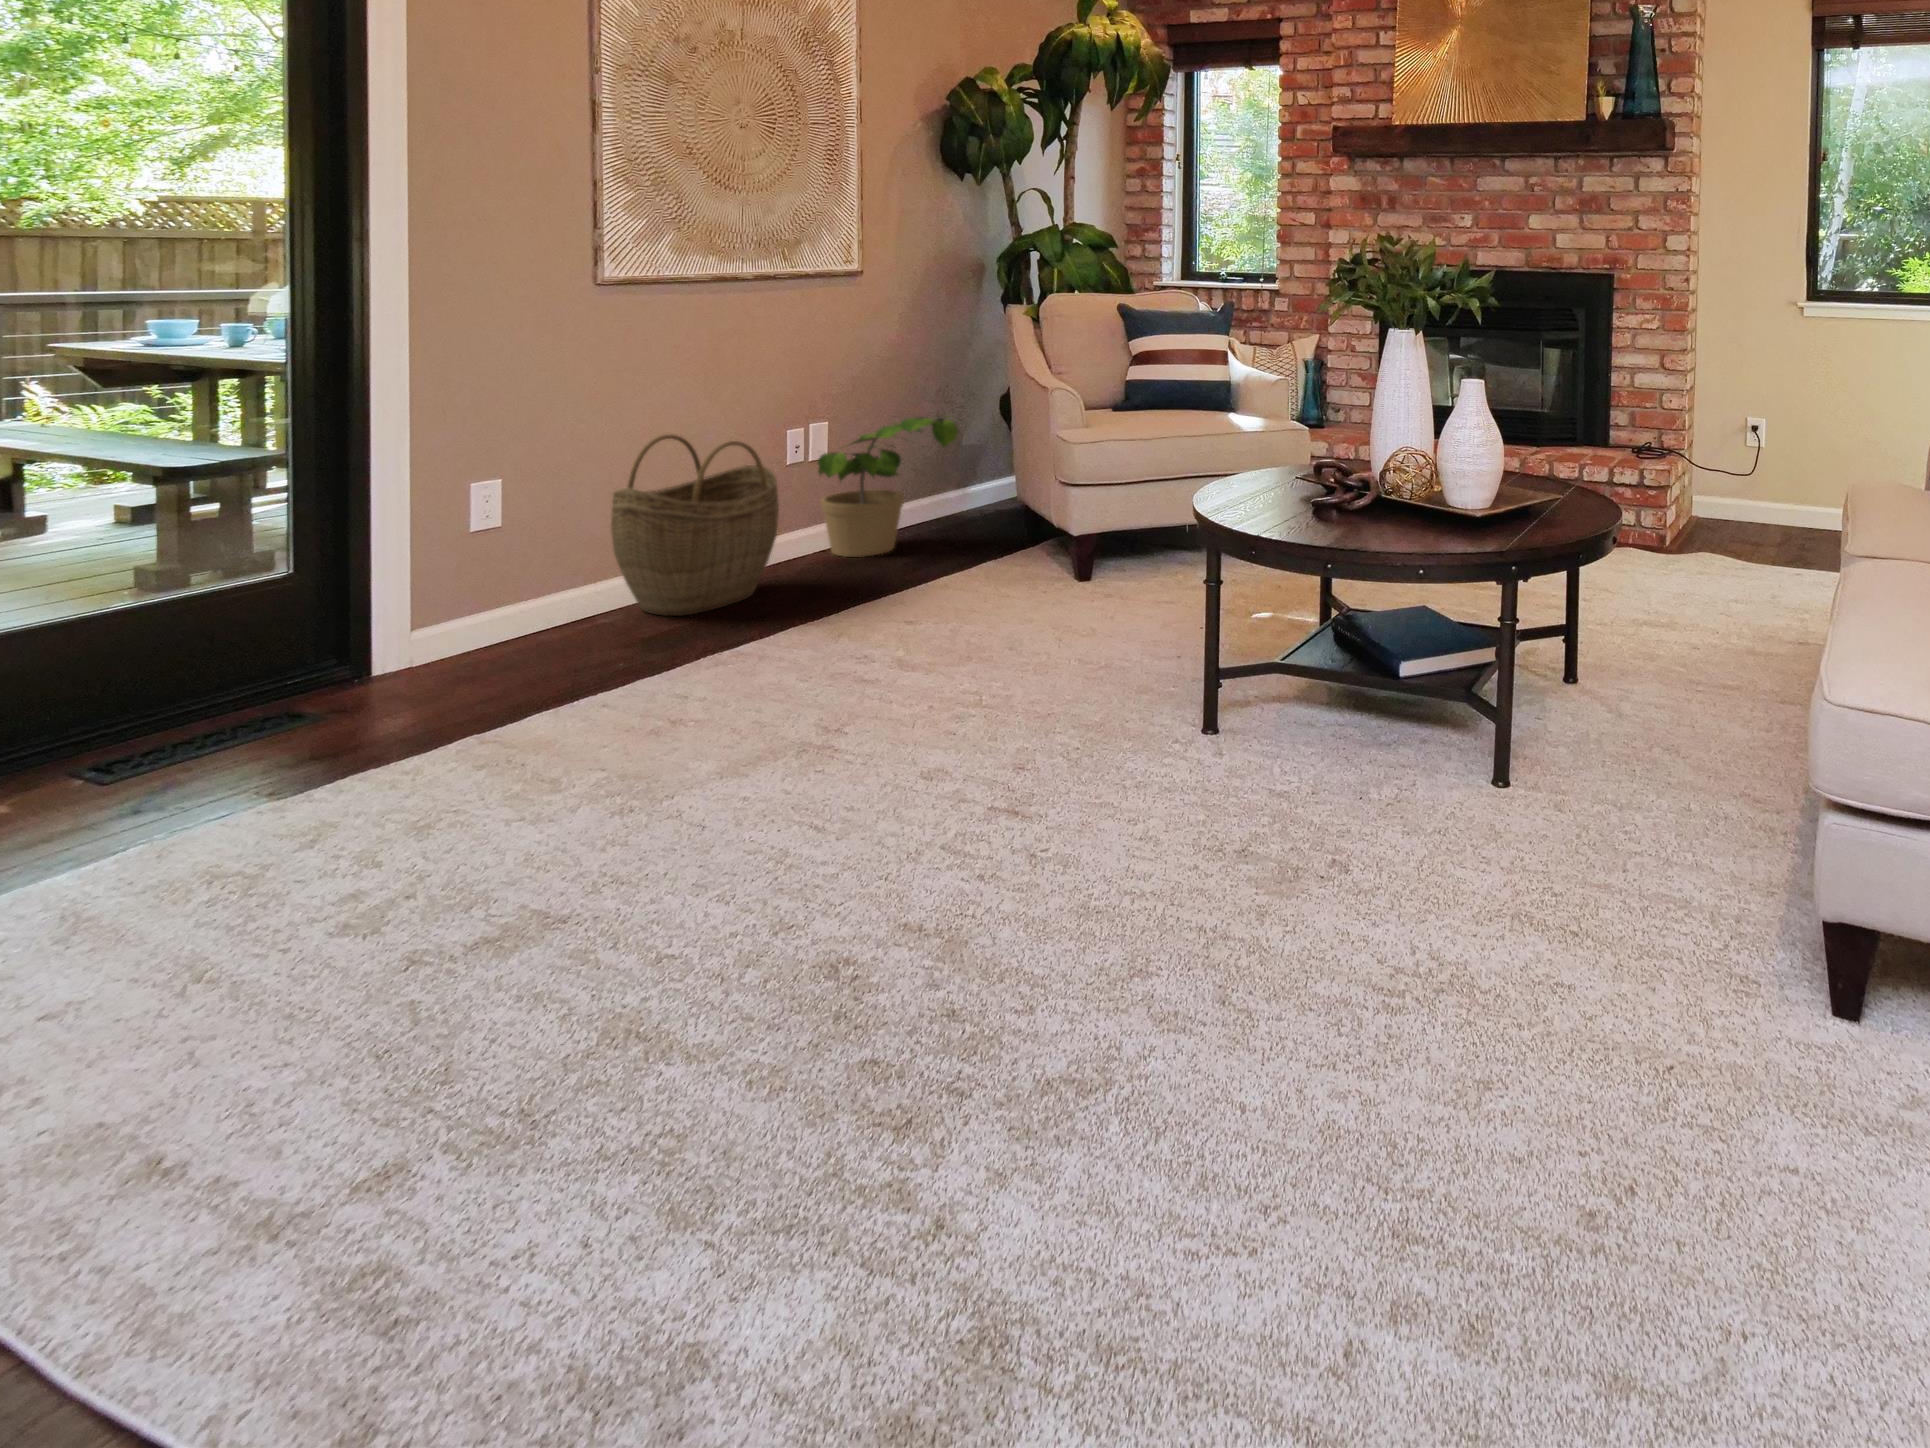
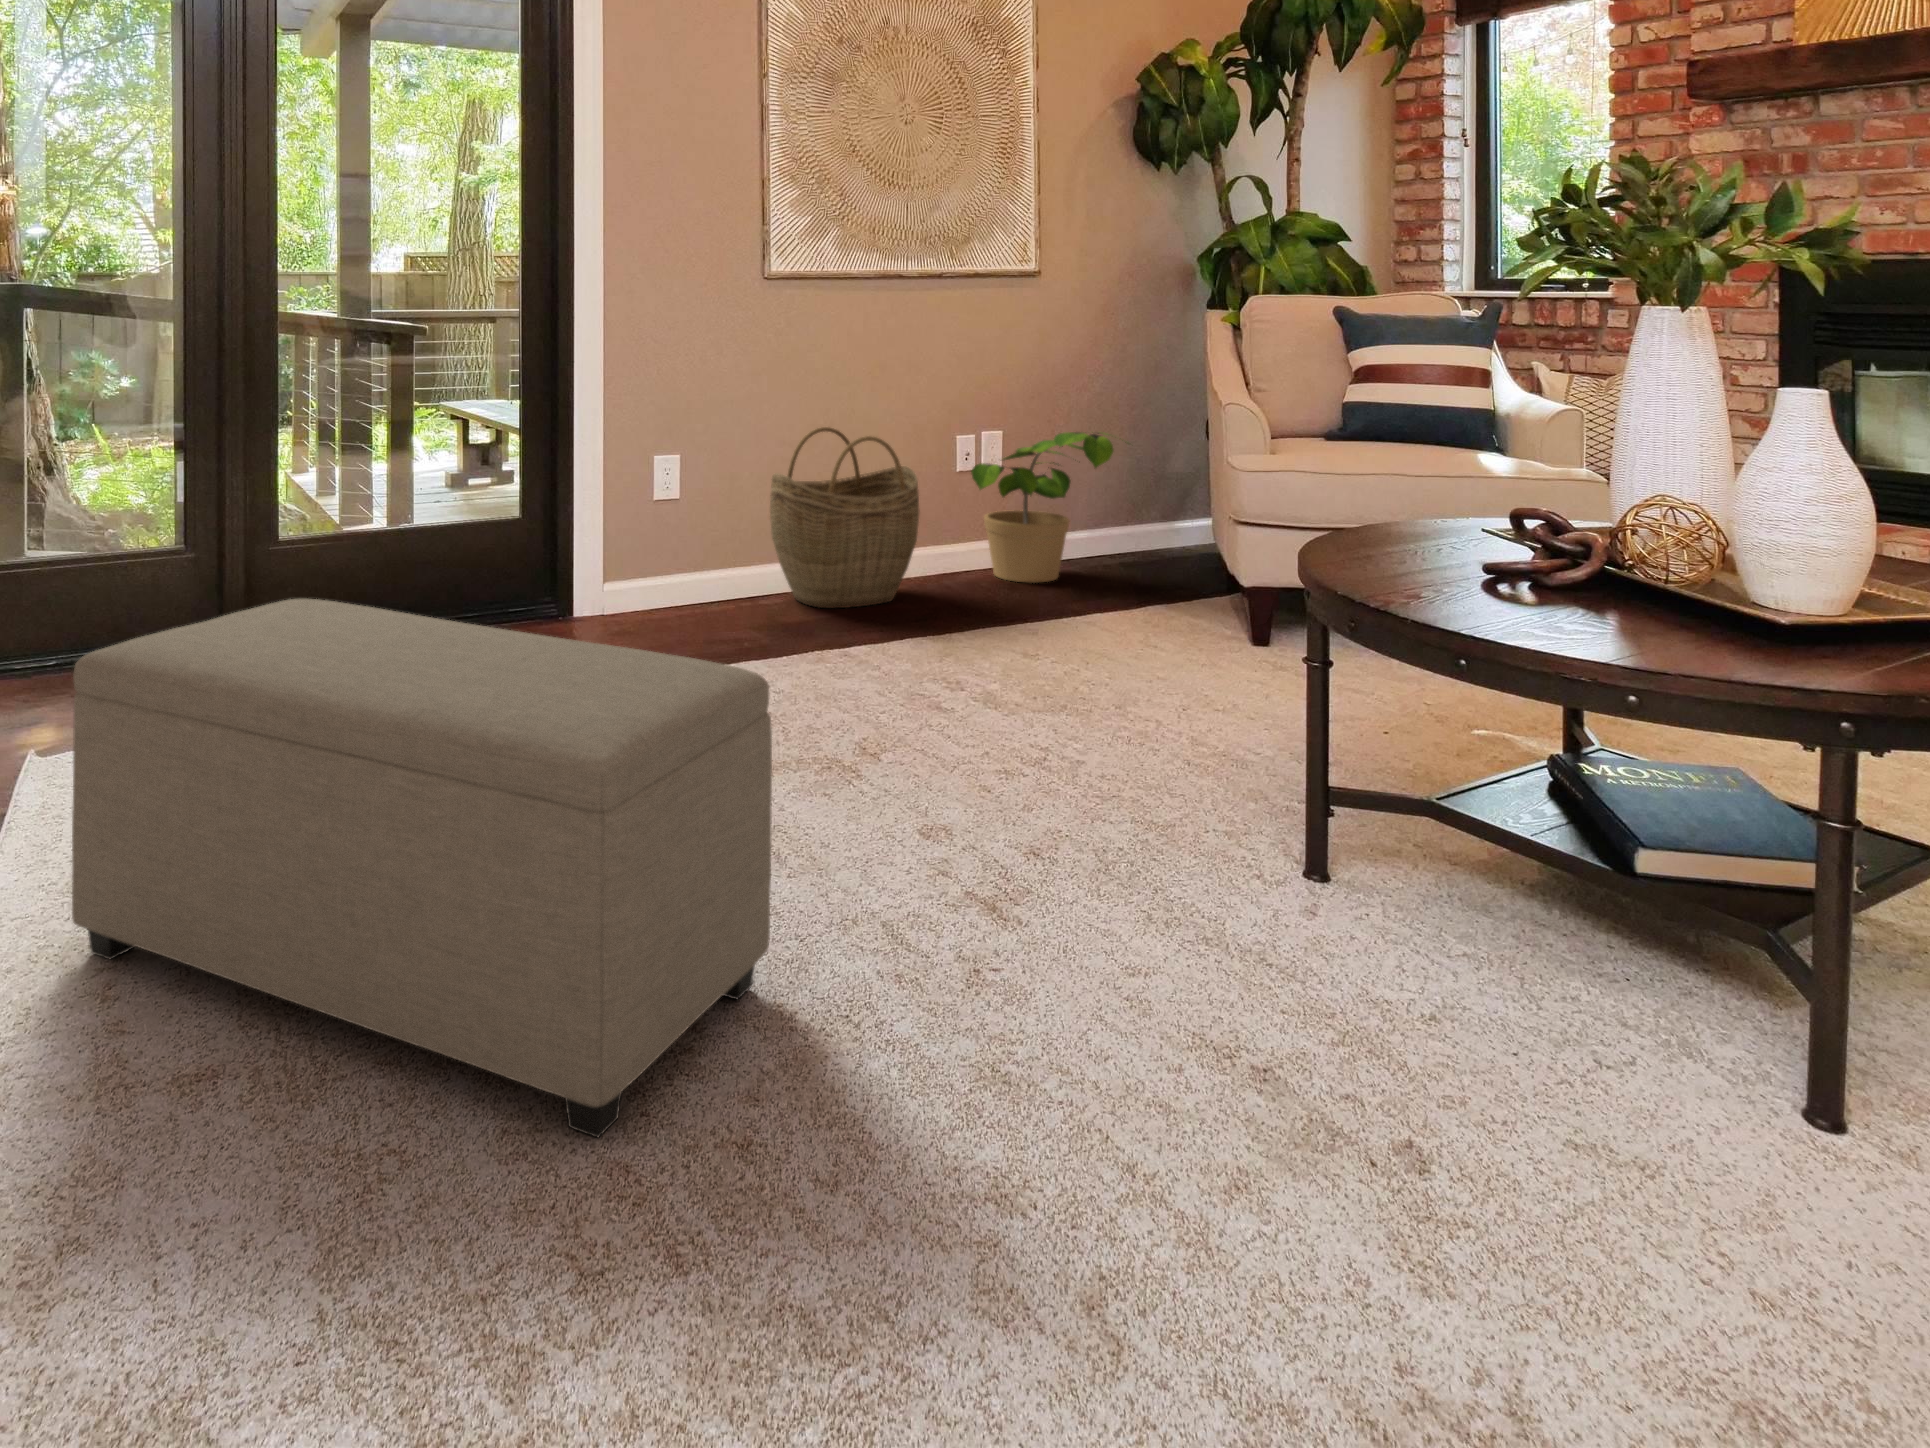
ottoman: none [54,676,923,1196] -> present [72,598,772,1137]

